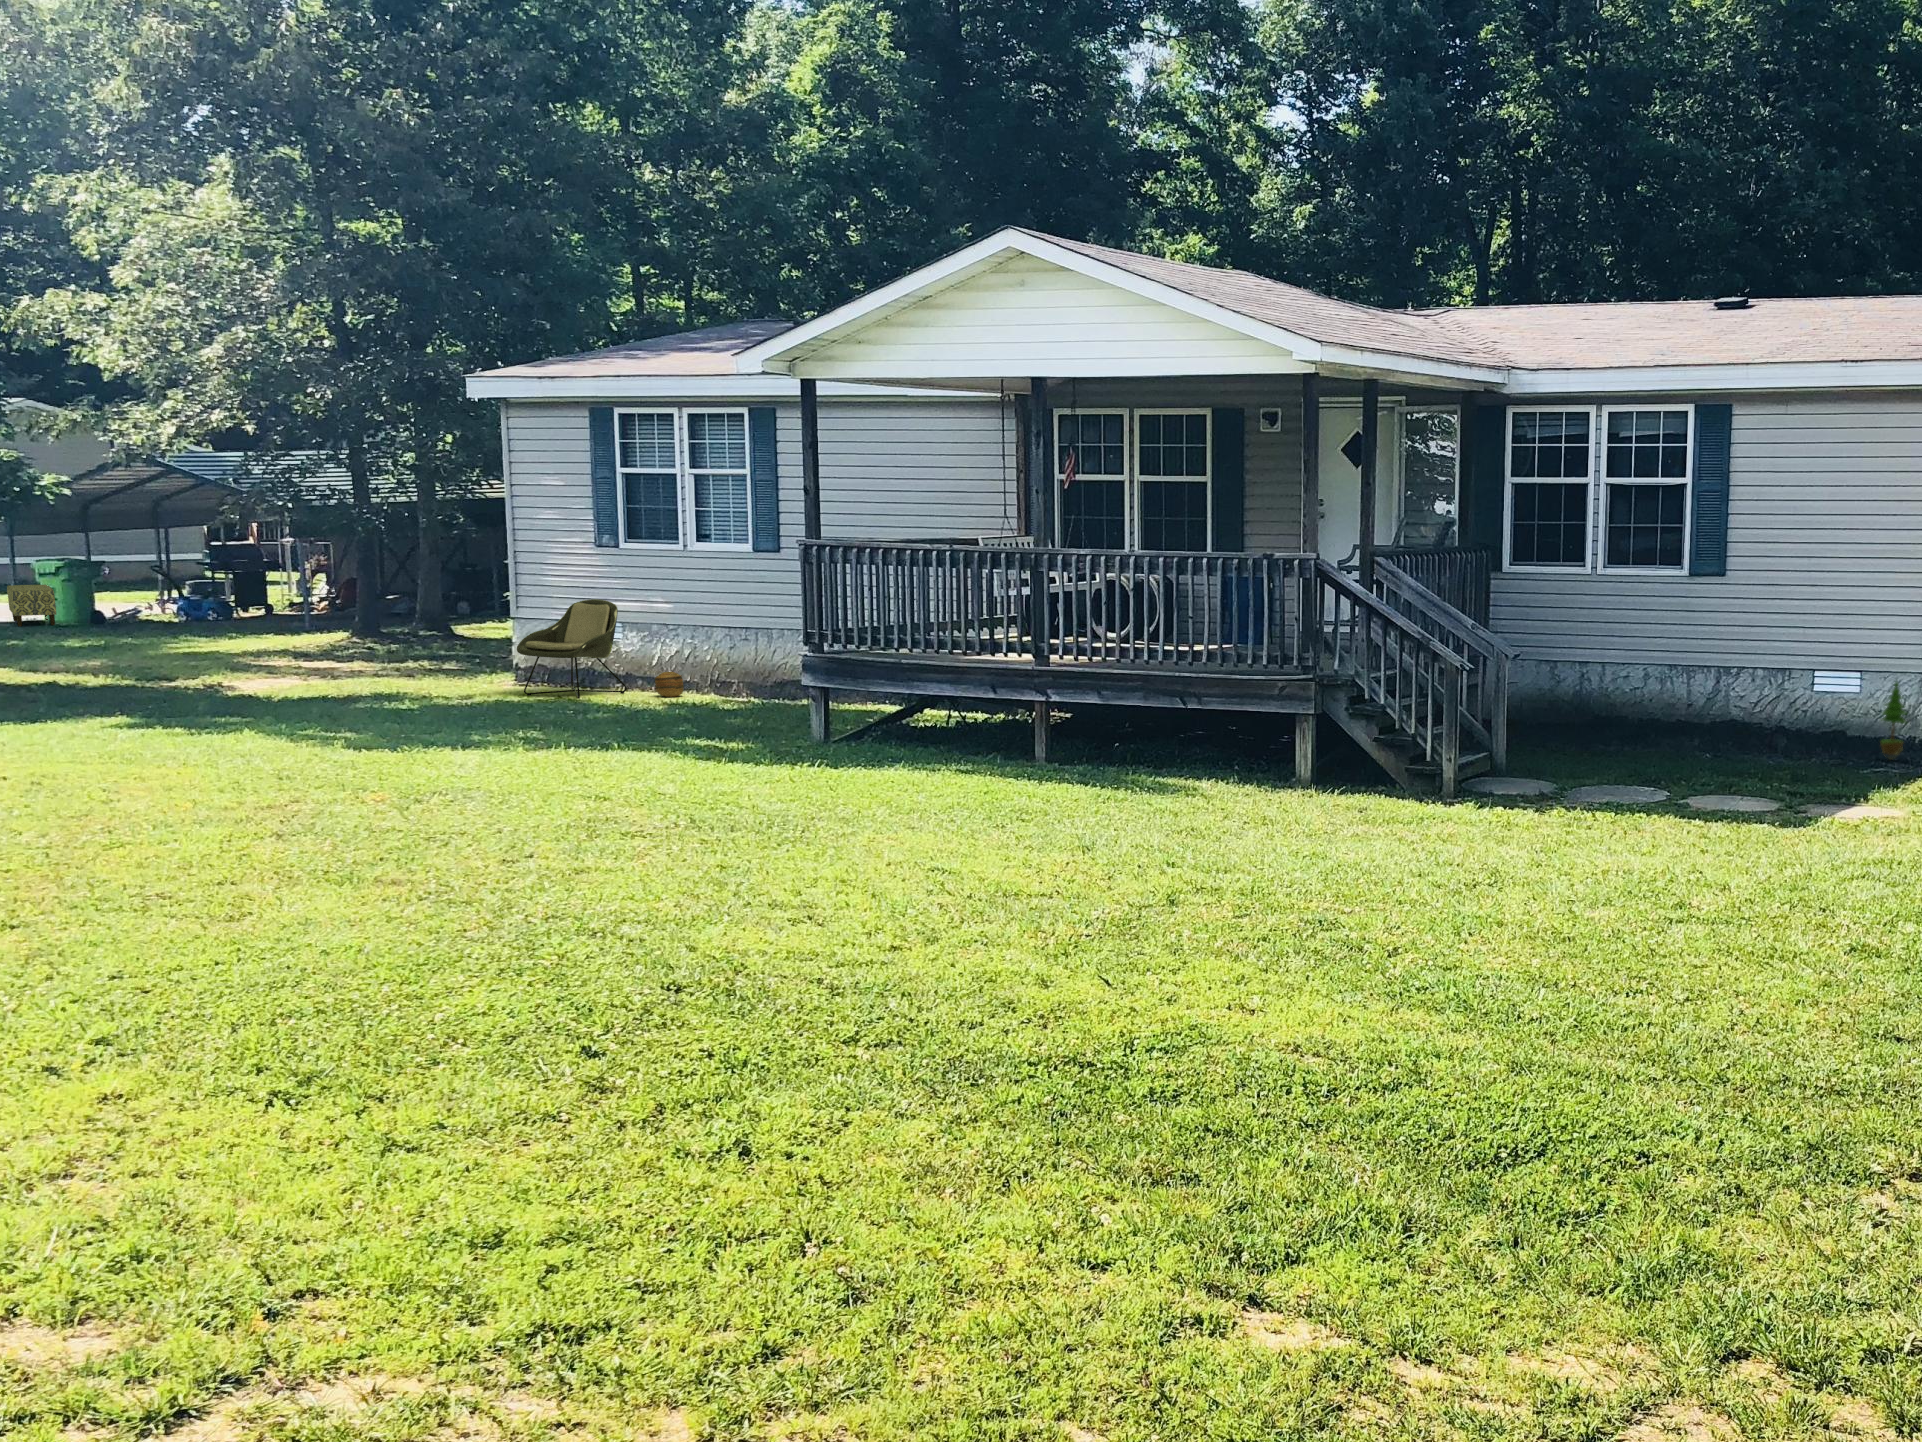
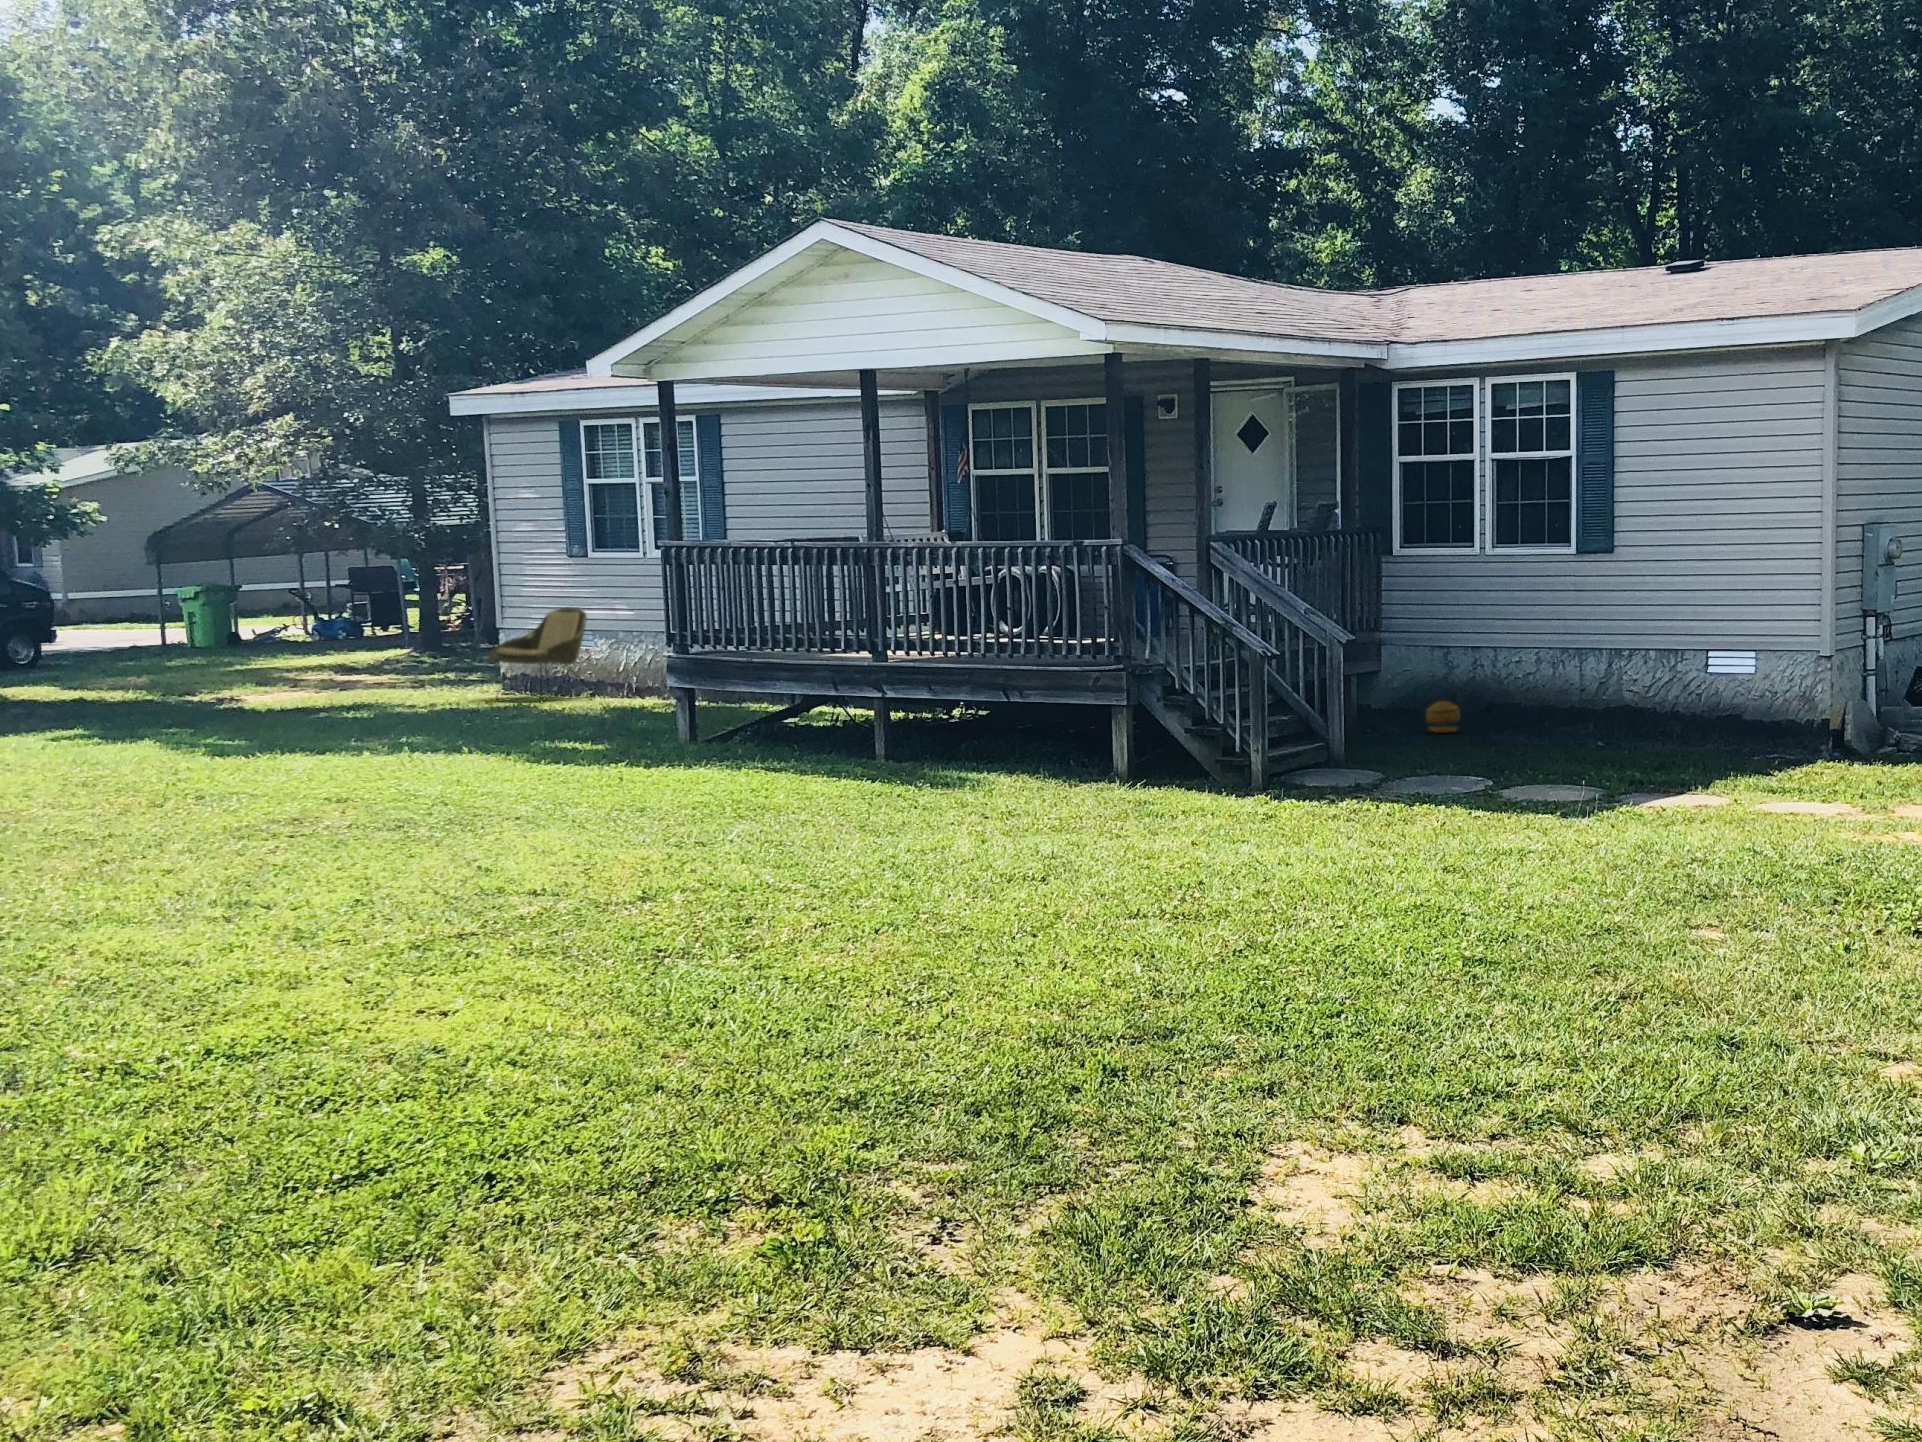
bench: present [7,584,56,626] -> none [143,613,183,654]
basket: present [655,671,684,697] -> present [1426,701,1460,733]
potted tree: present [1880,681,1906,760] -> none [1762,661,1795,751]

